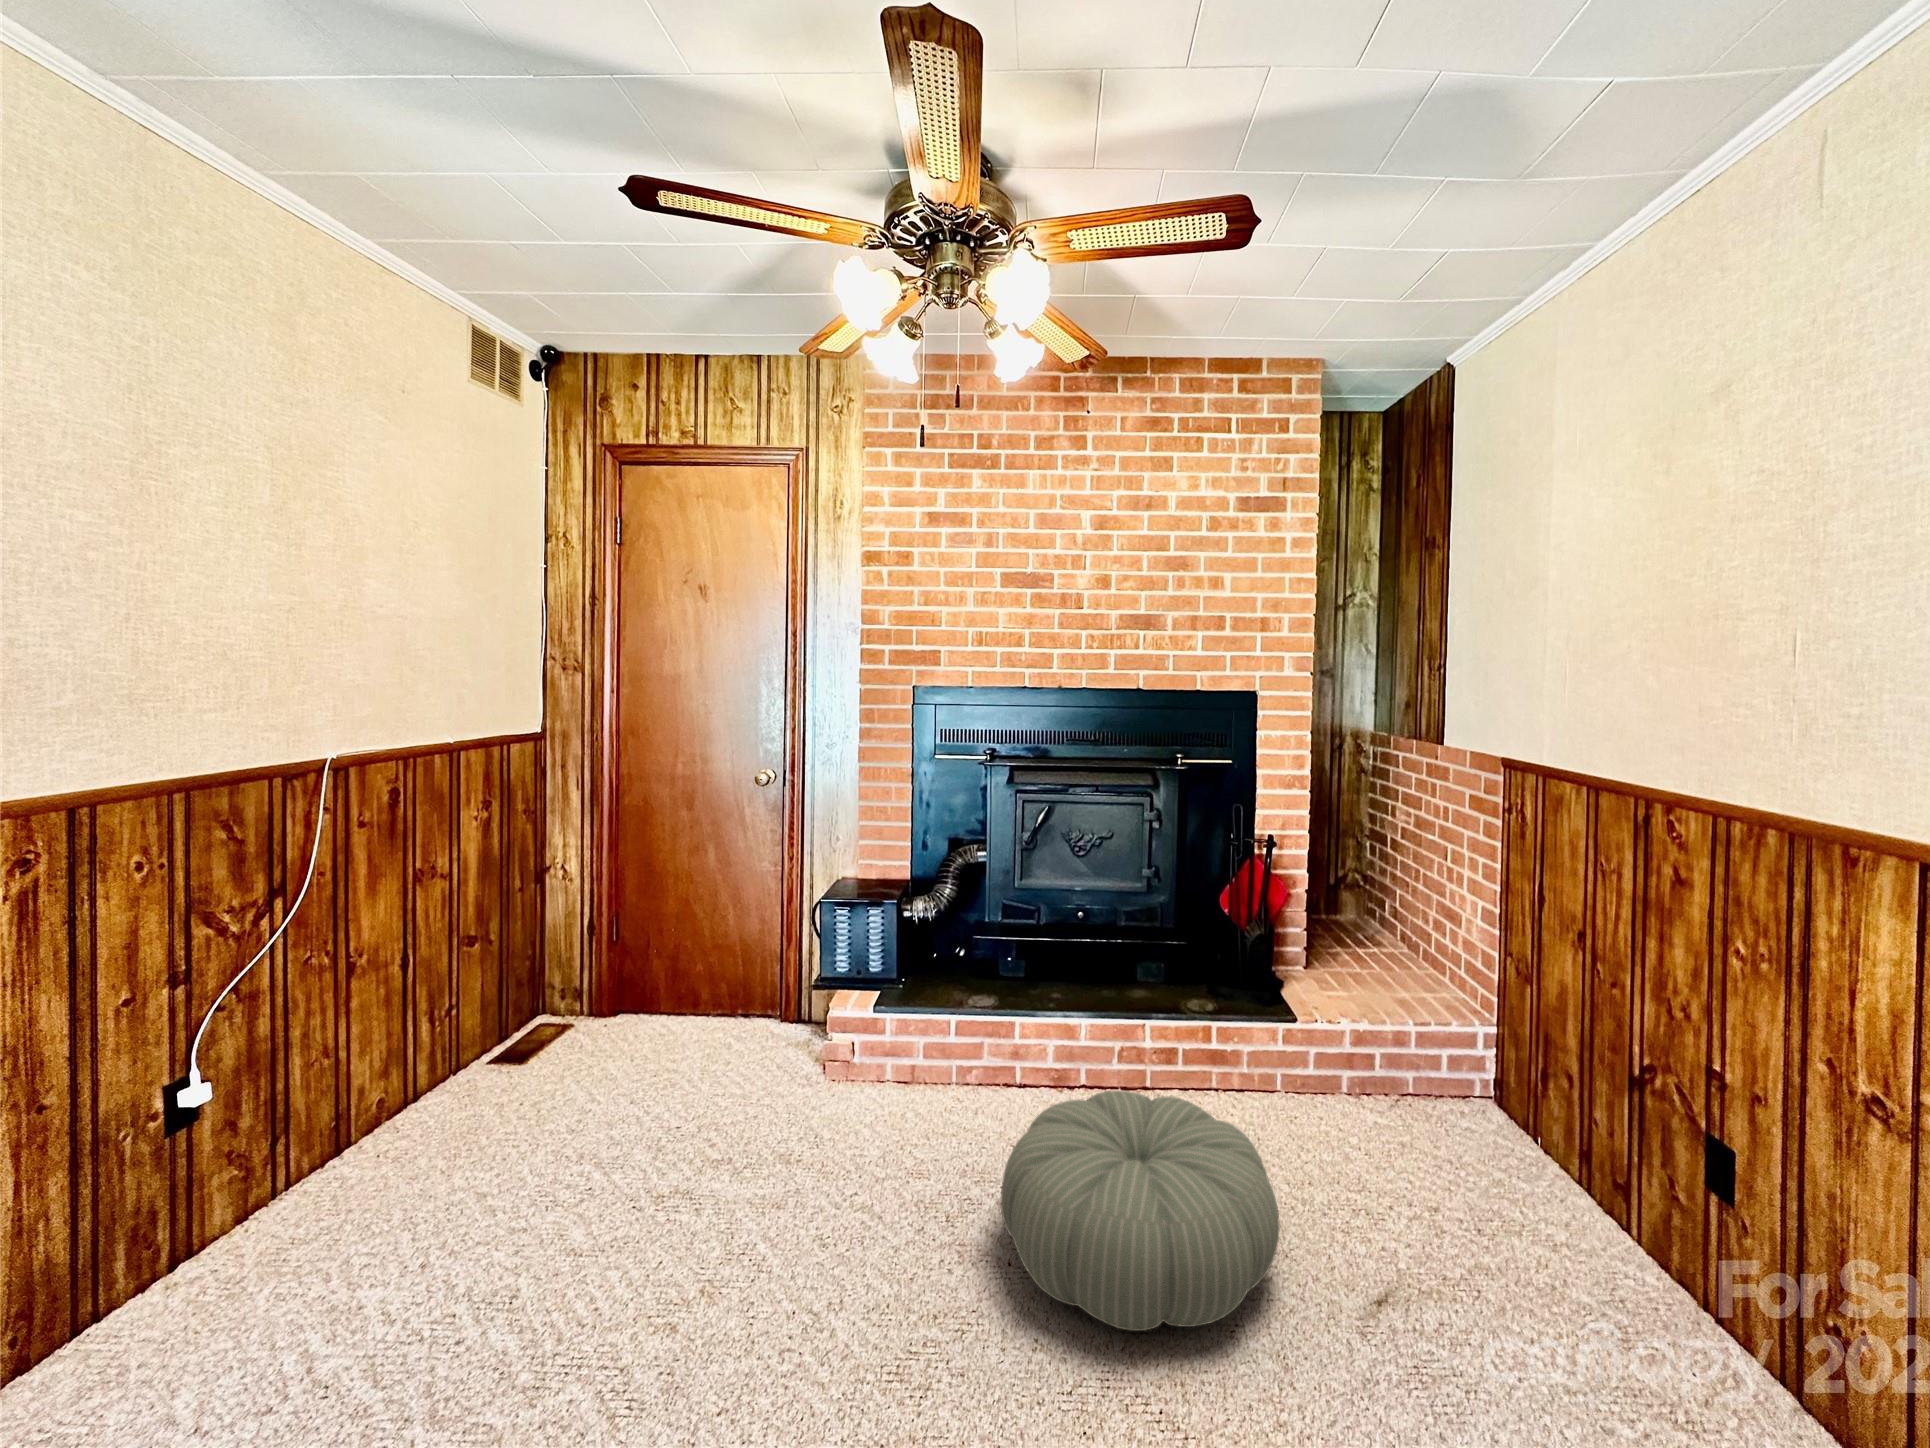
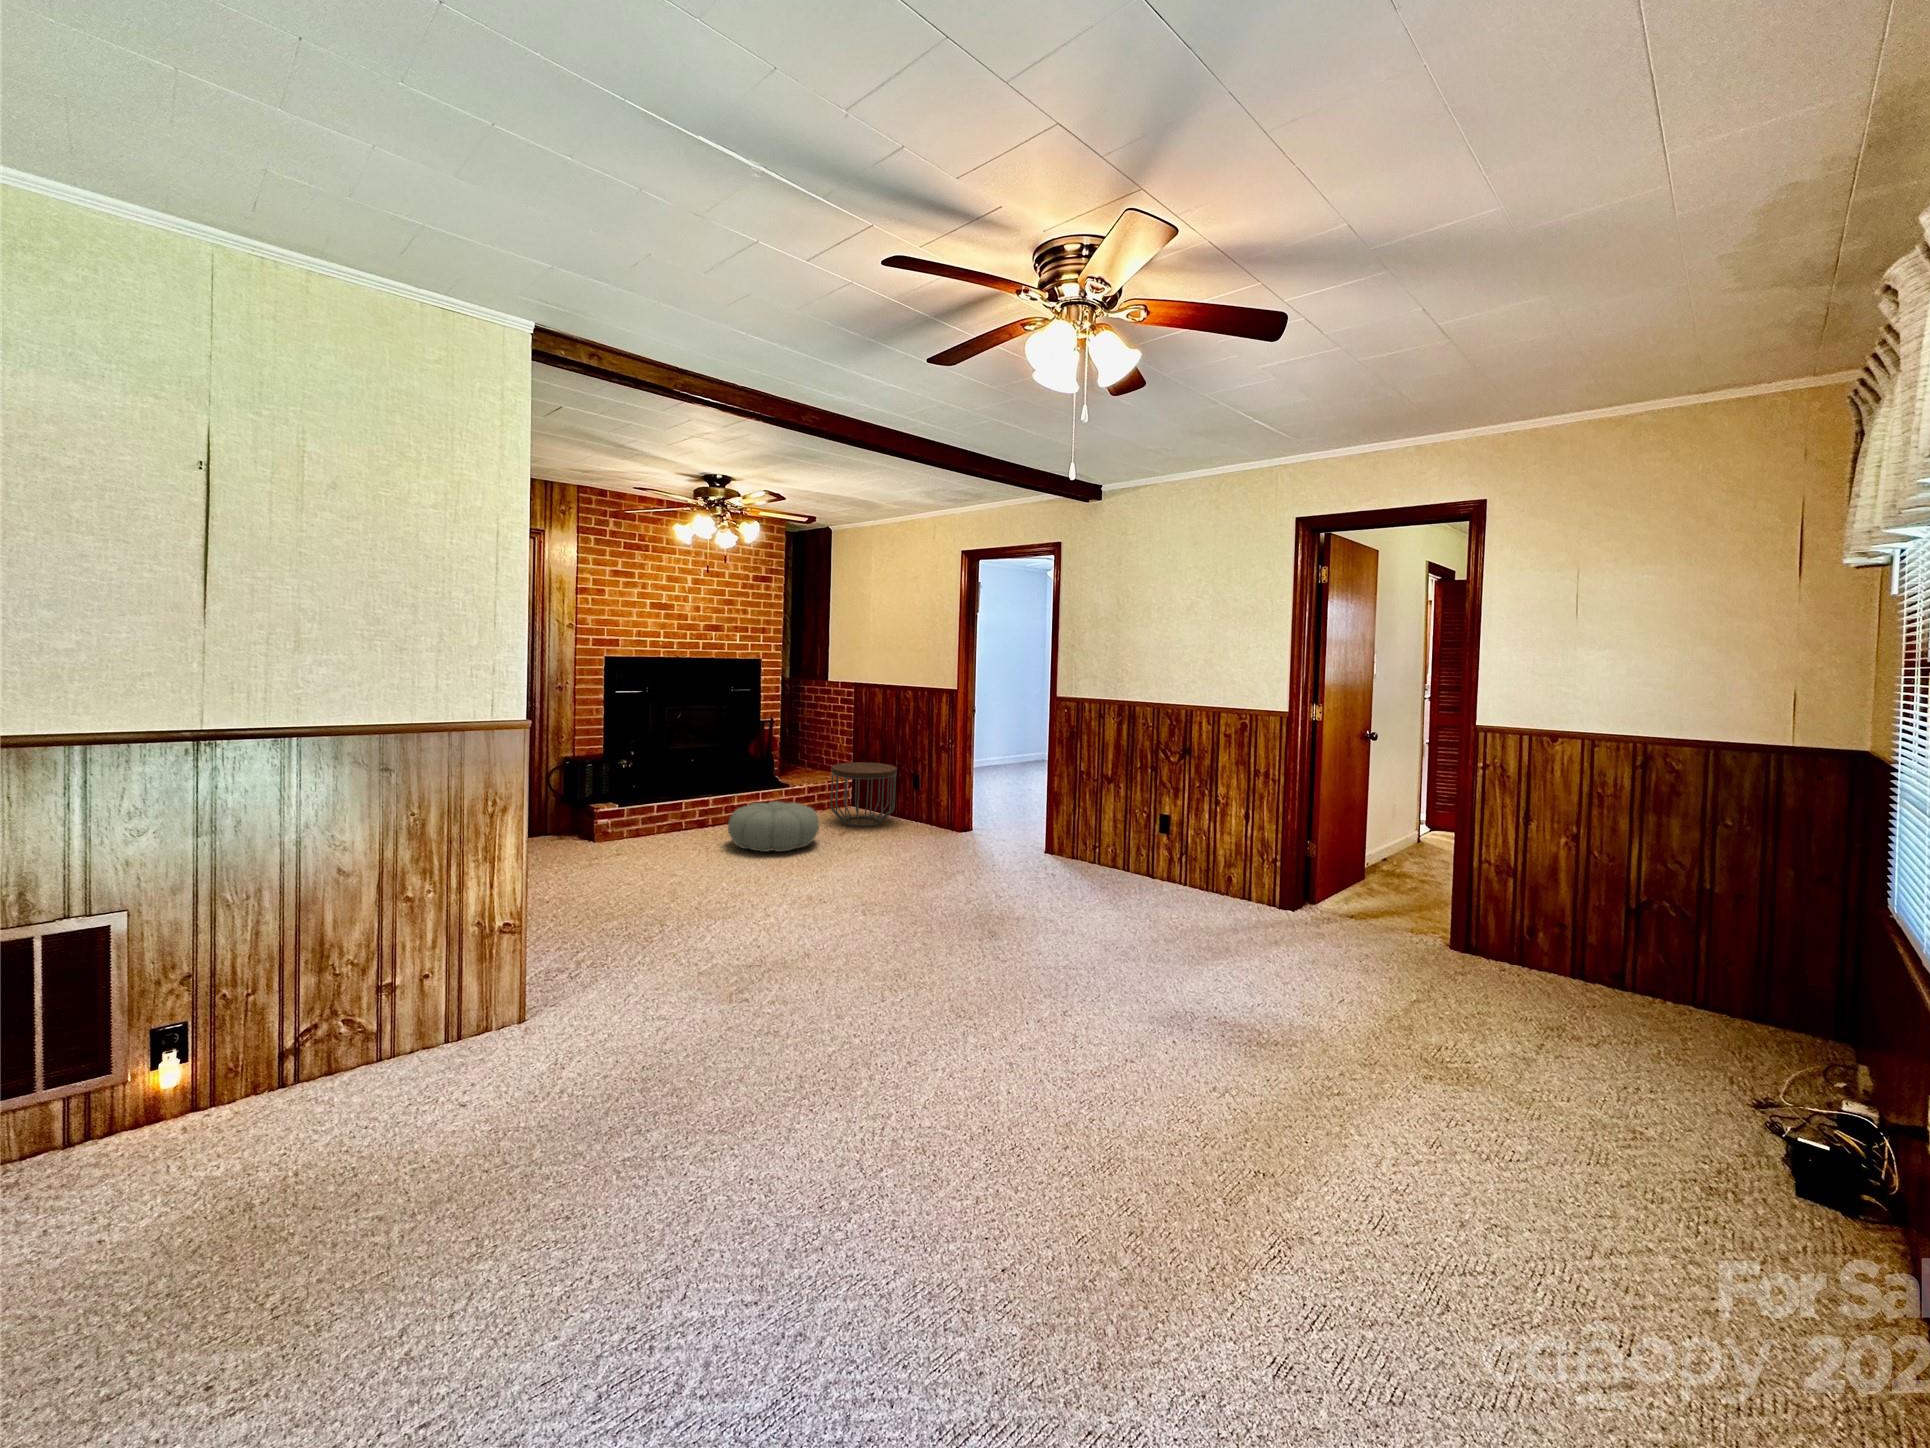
side table: none [1381,995,1625,1255] -> present [831,762,897,827]

